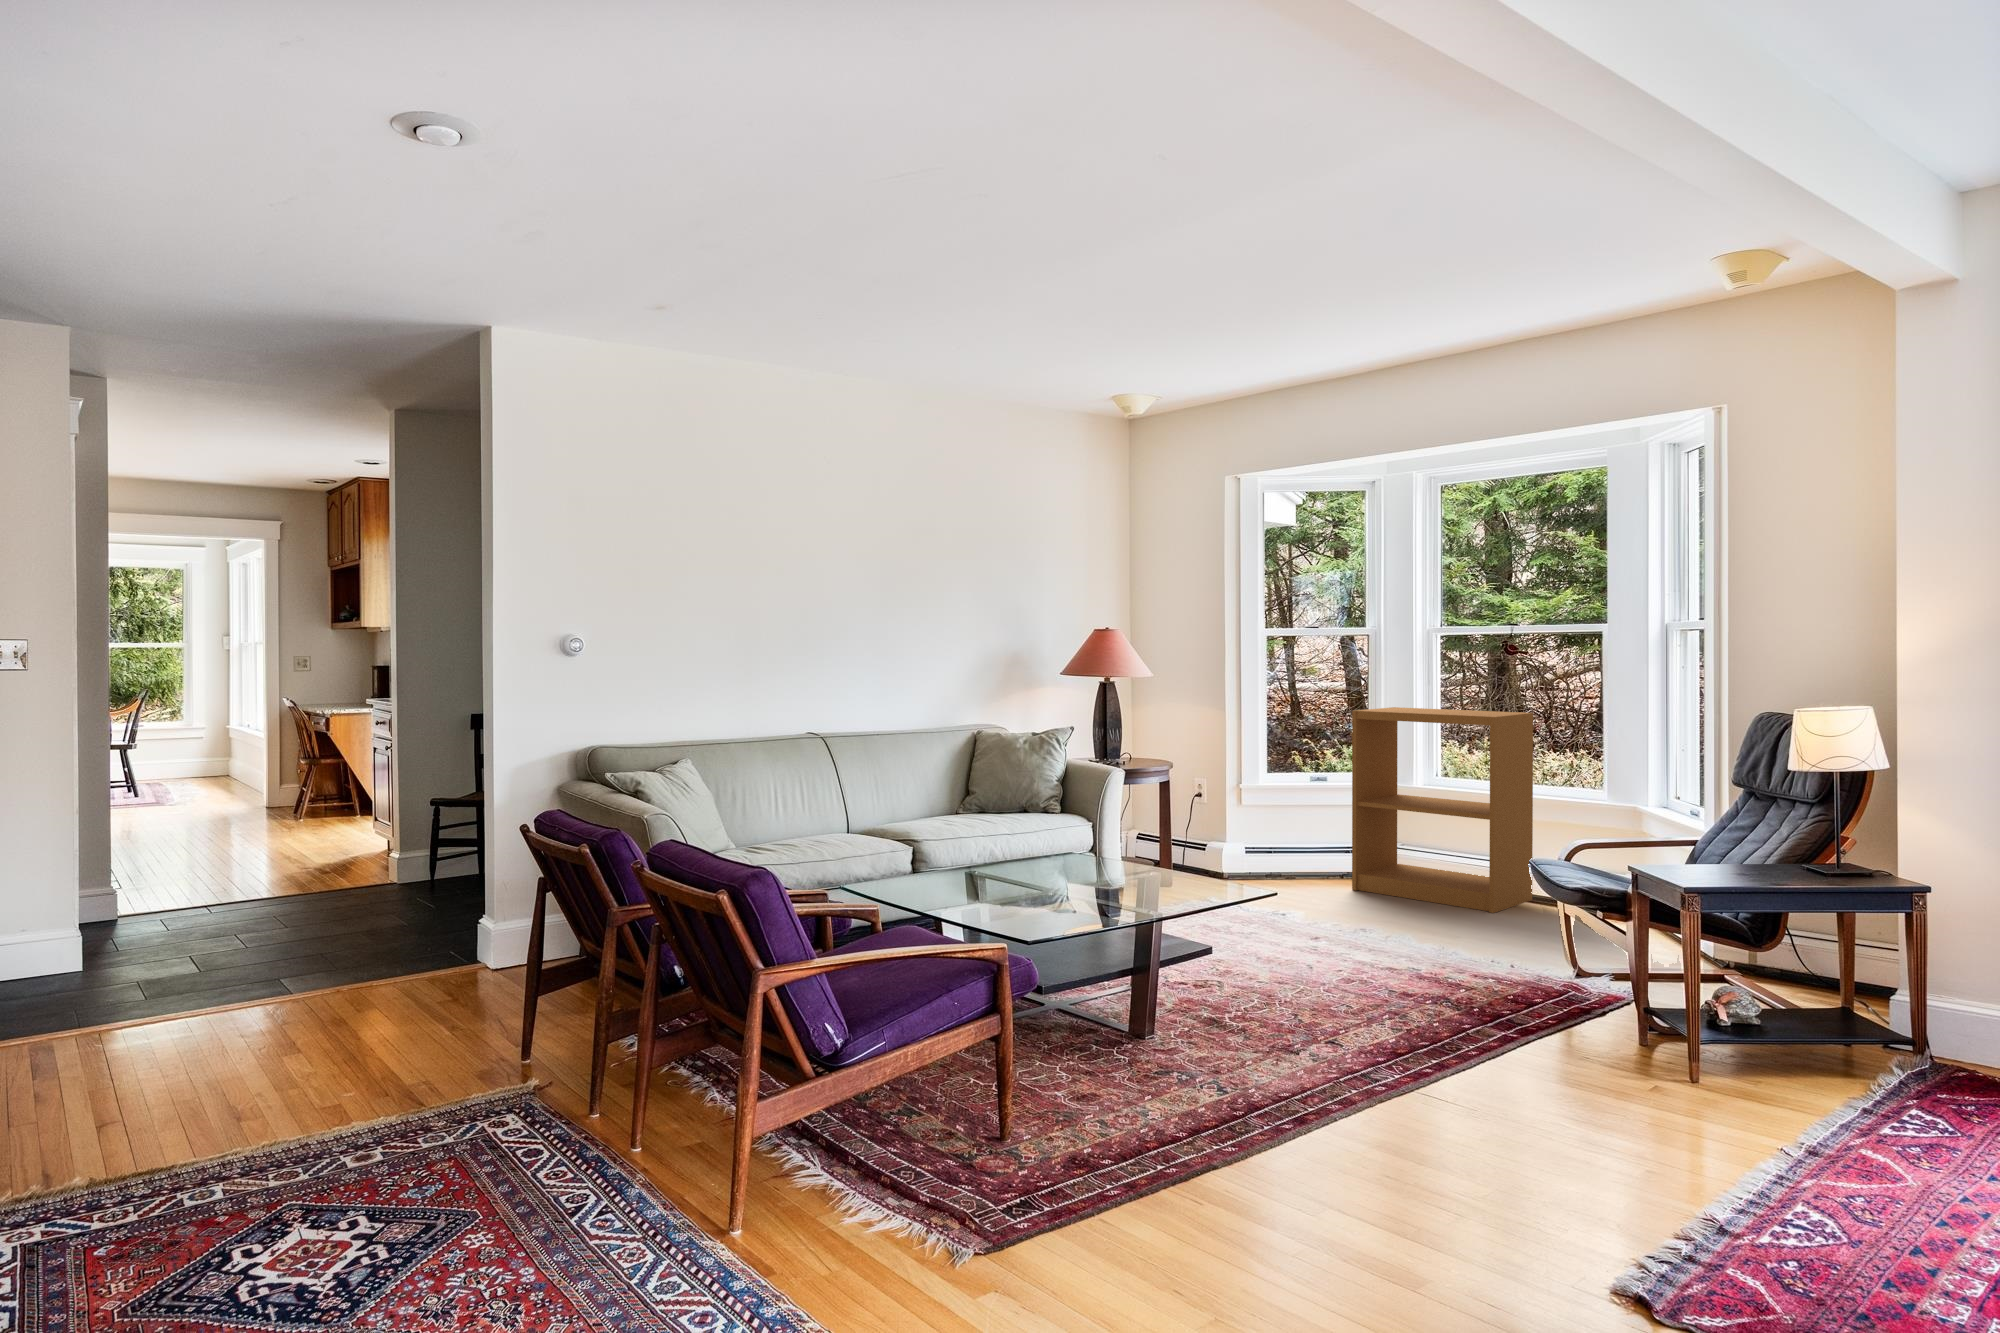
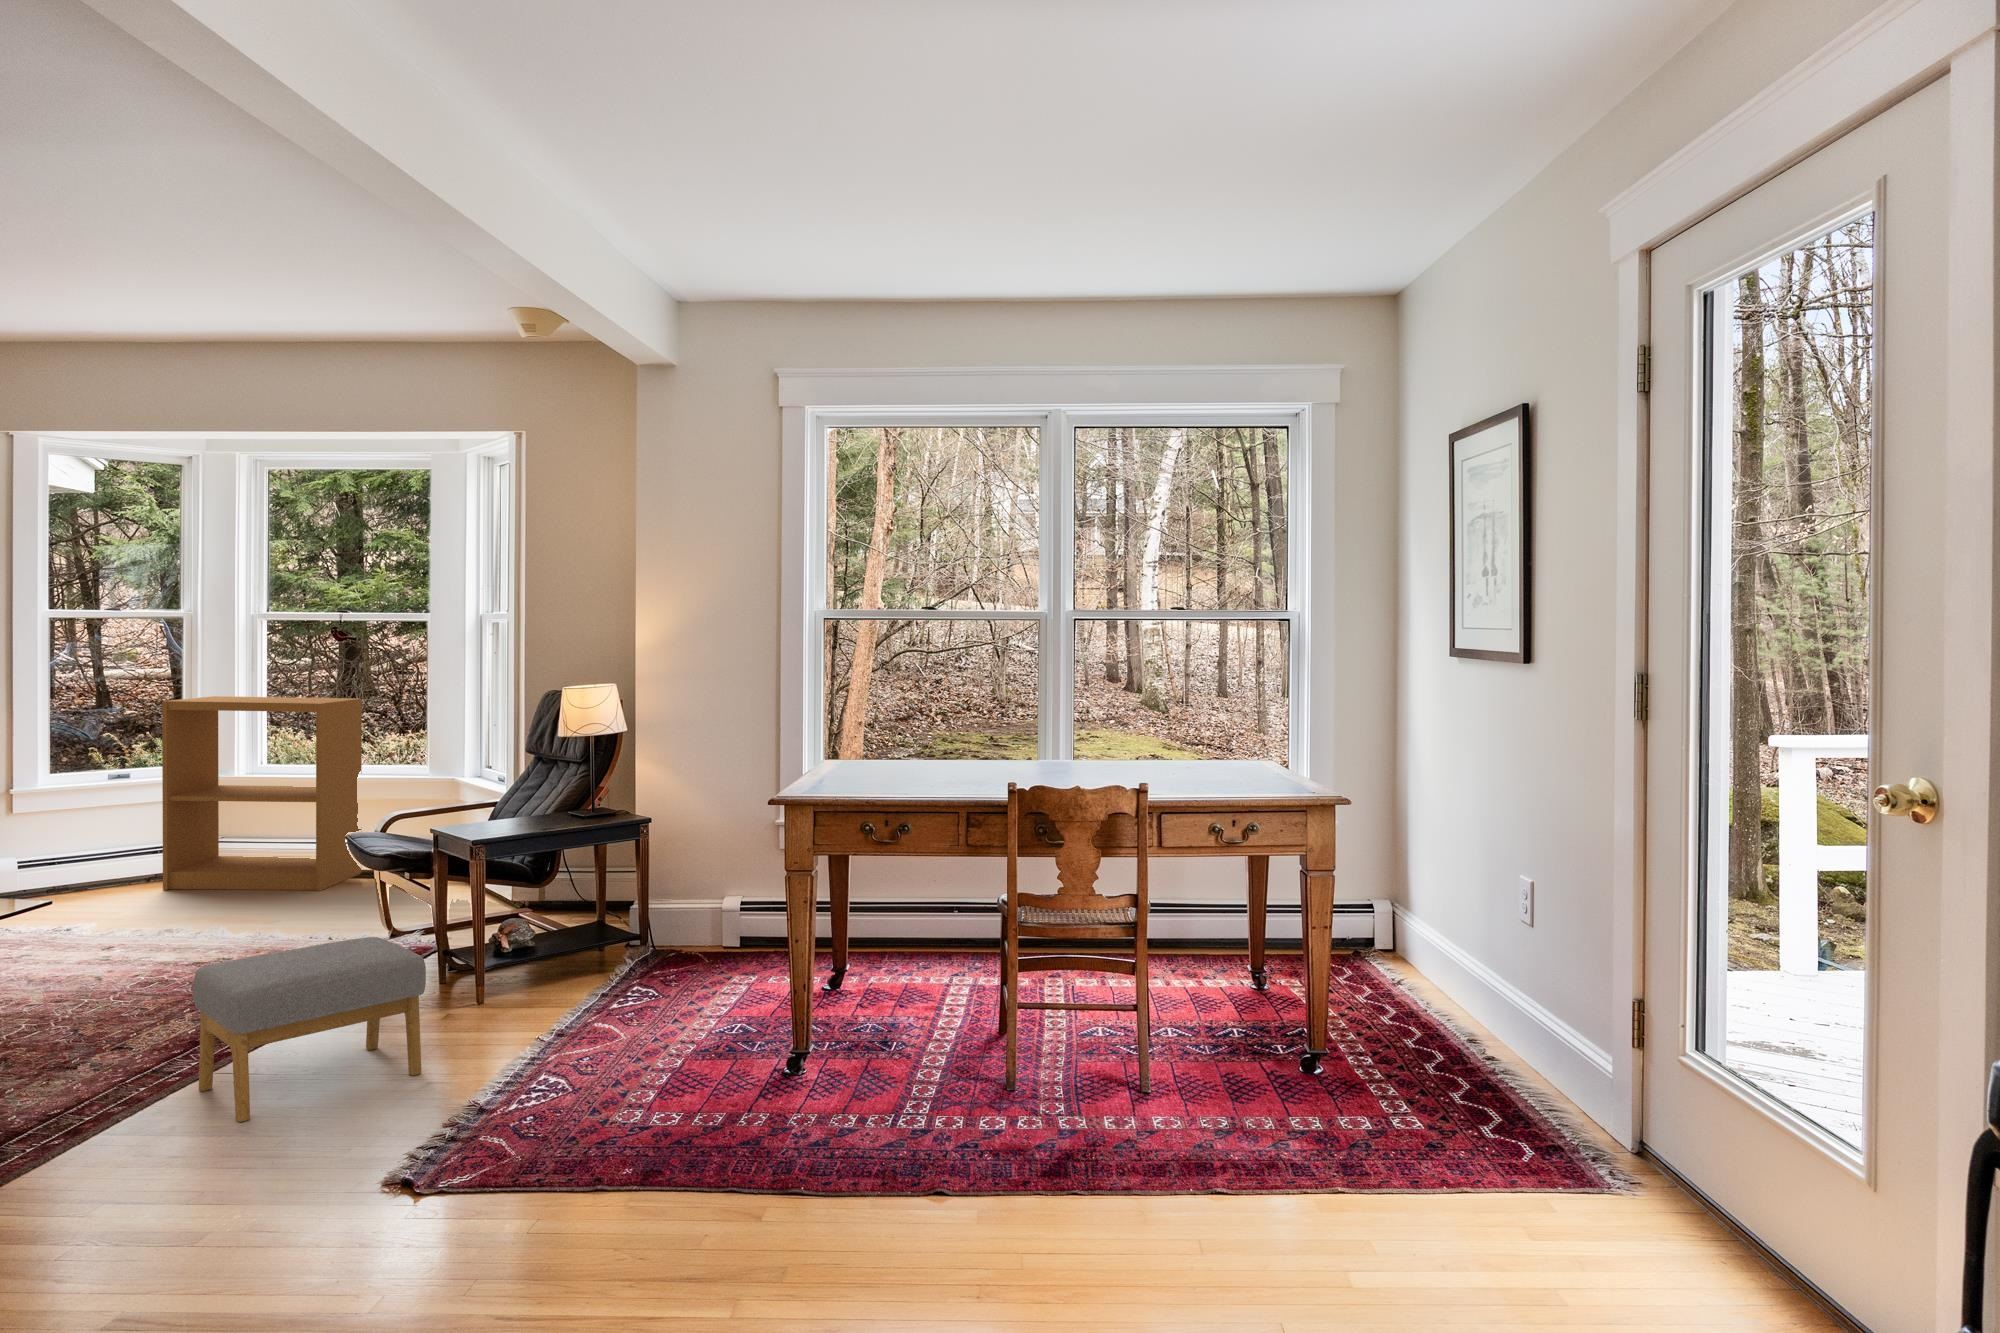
footstool: none [1400,980,1642,1157] -> present [193,937,426,1122]

